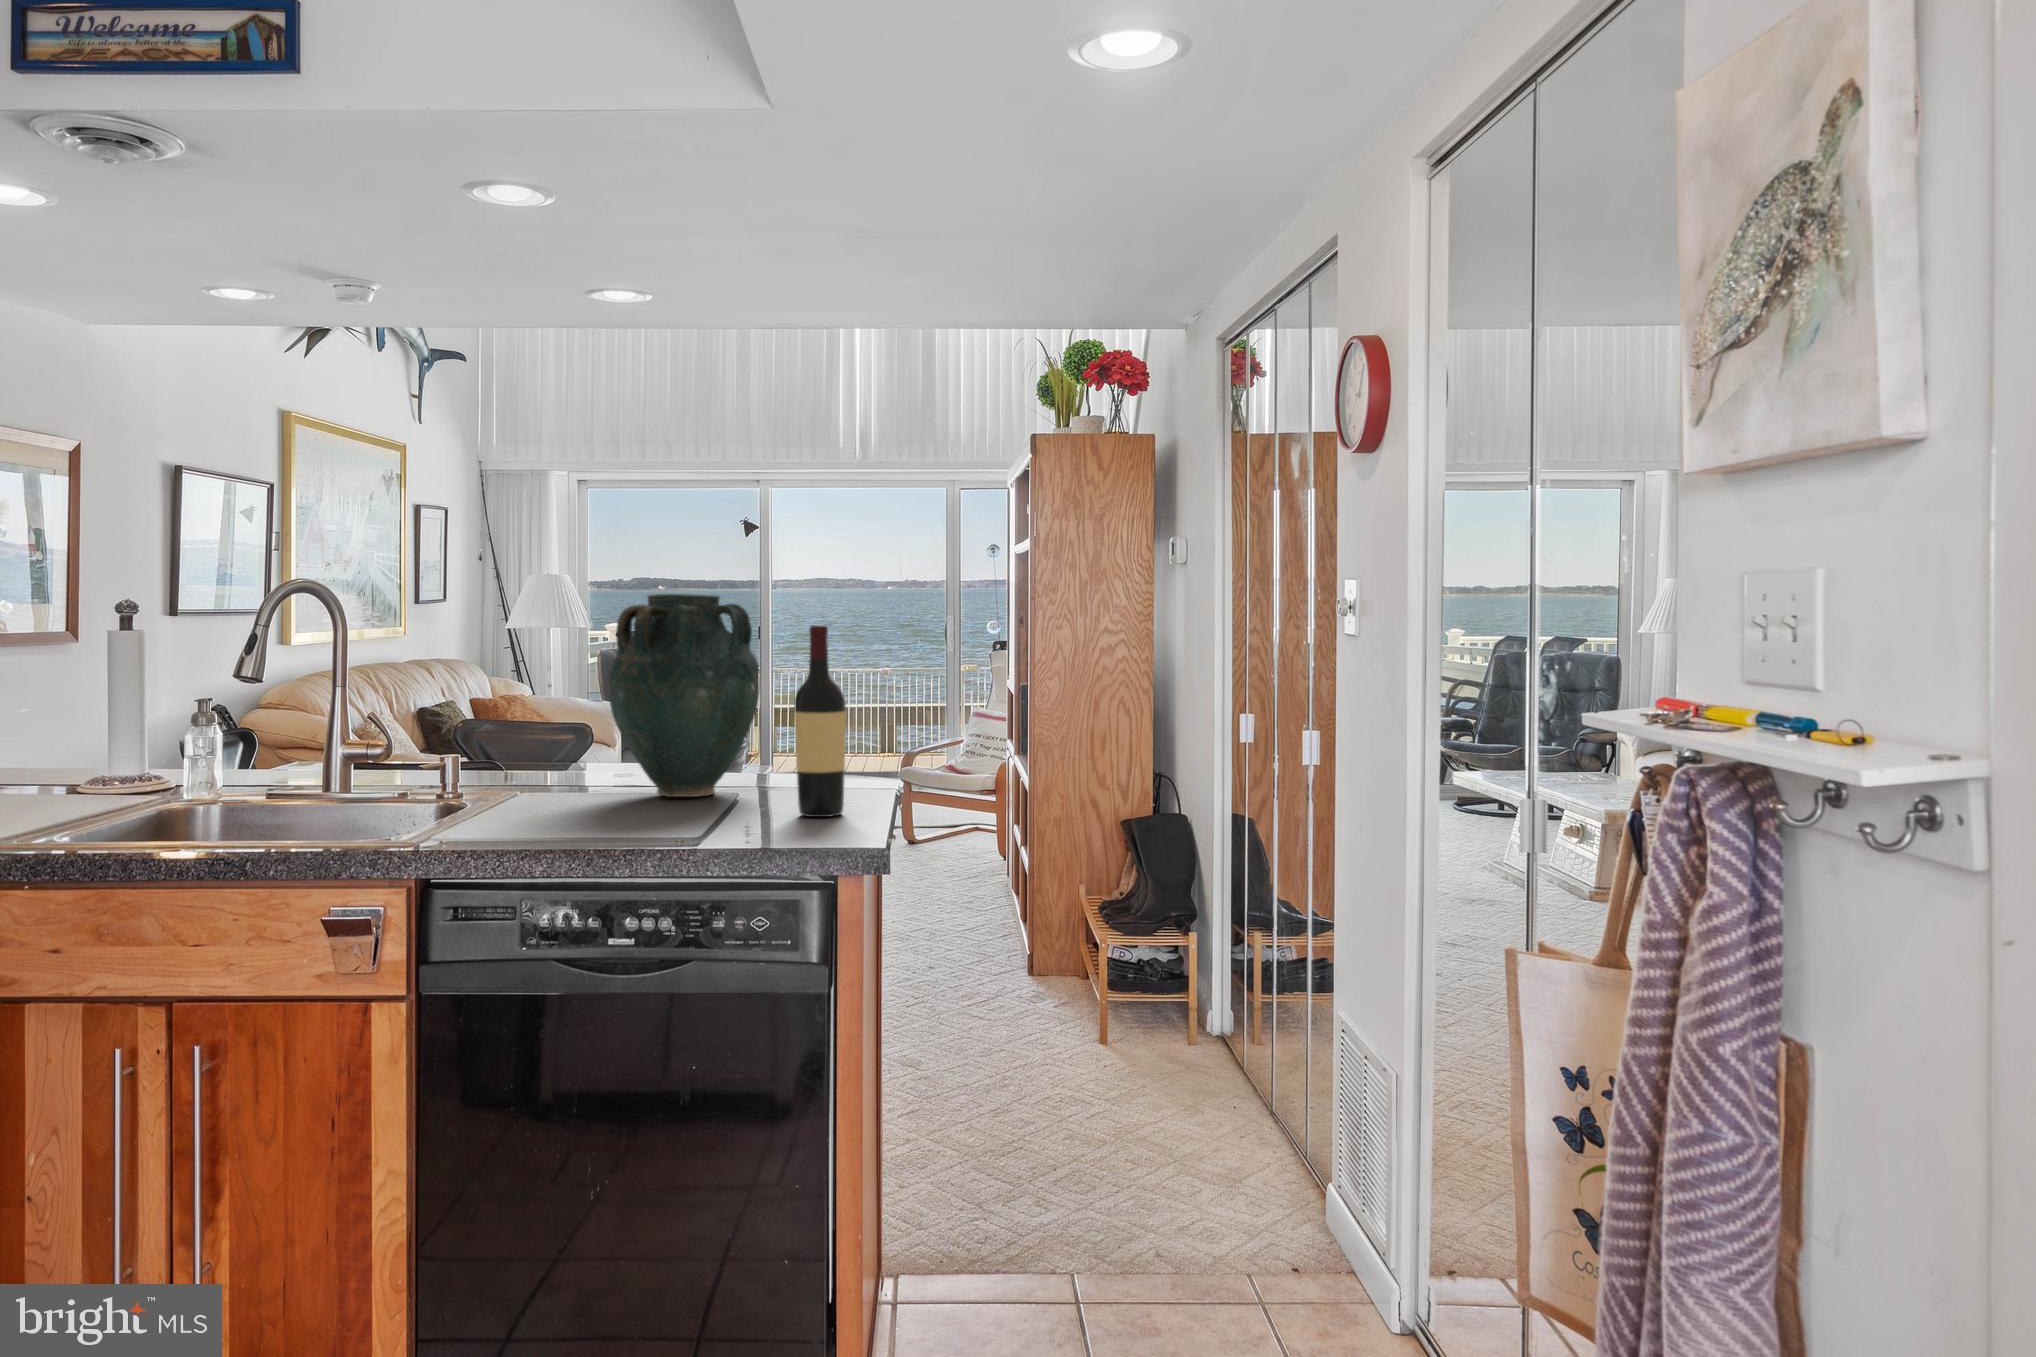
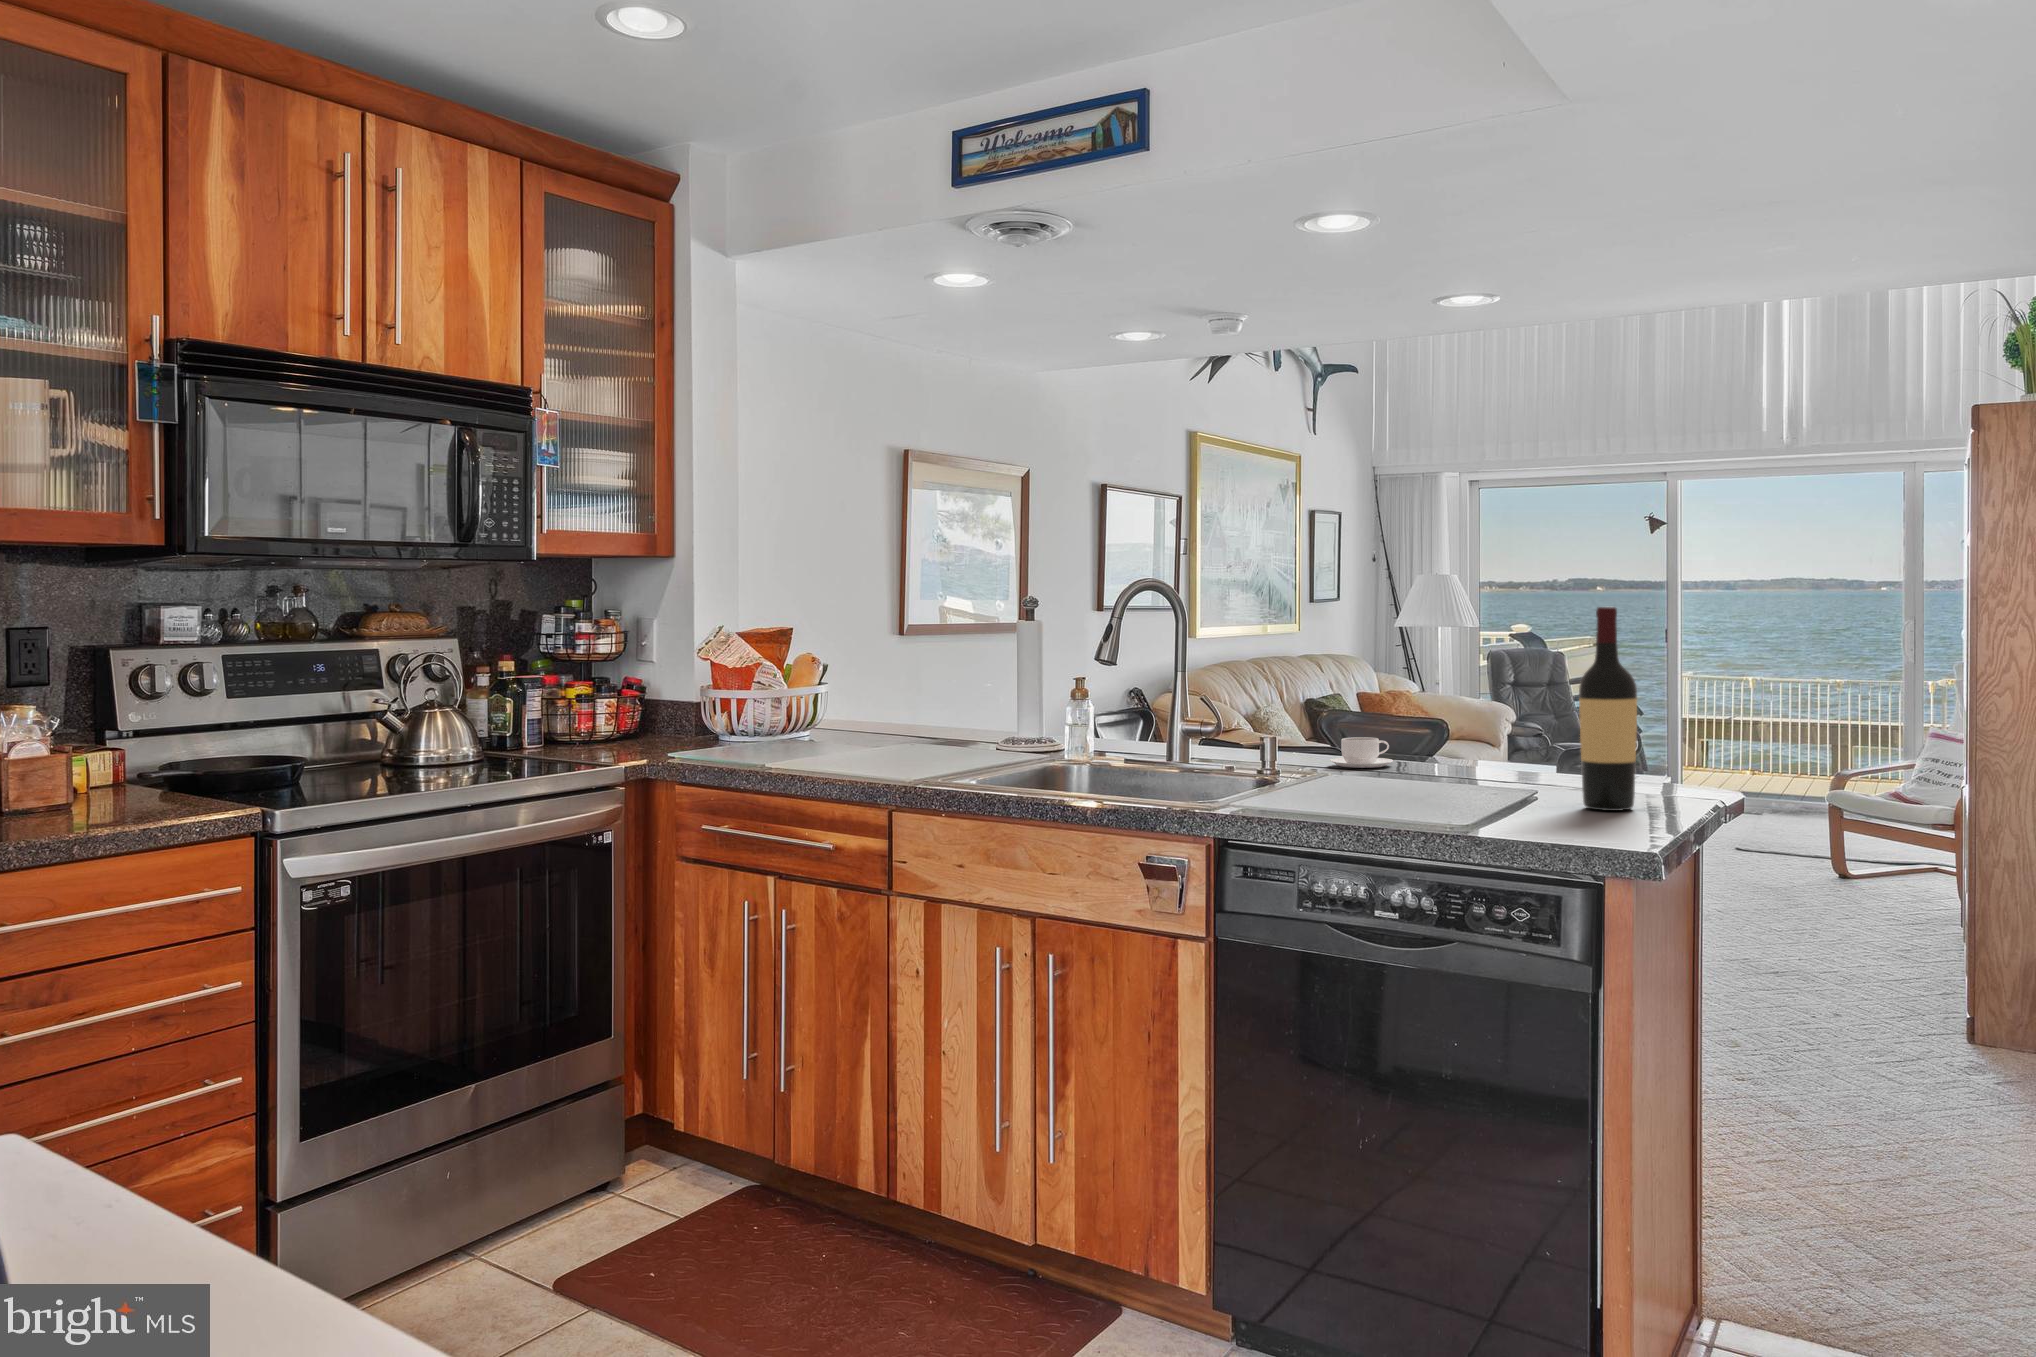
vase: present [609,594,760,797] -> none [1403,580,1559,785]
coffee cup: none [518,753,587,785] -> present [1330,737,1393,768]

